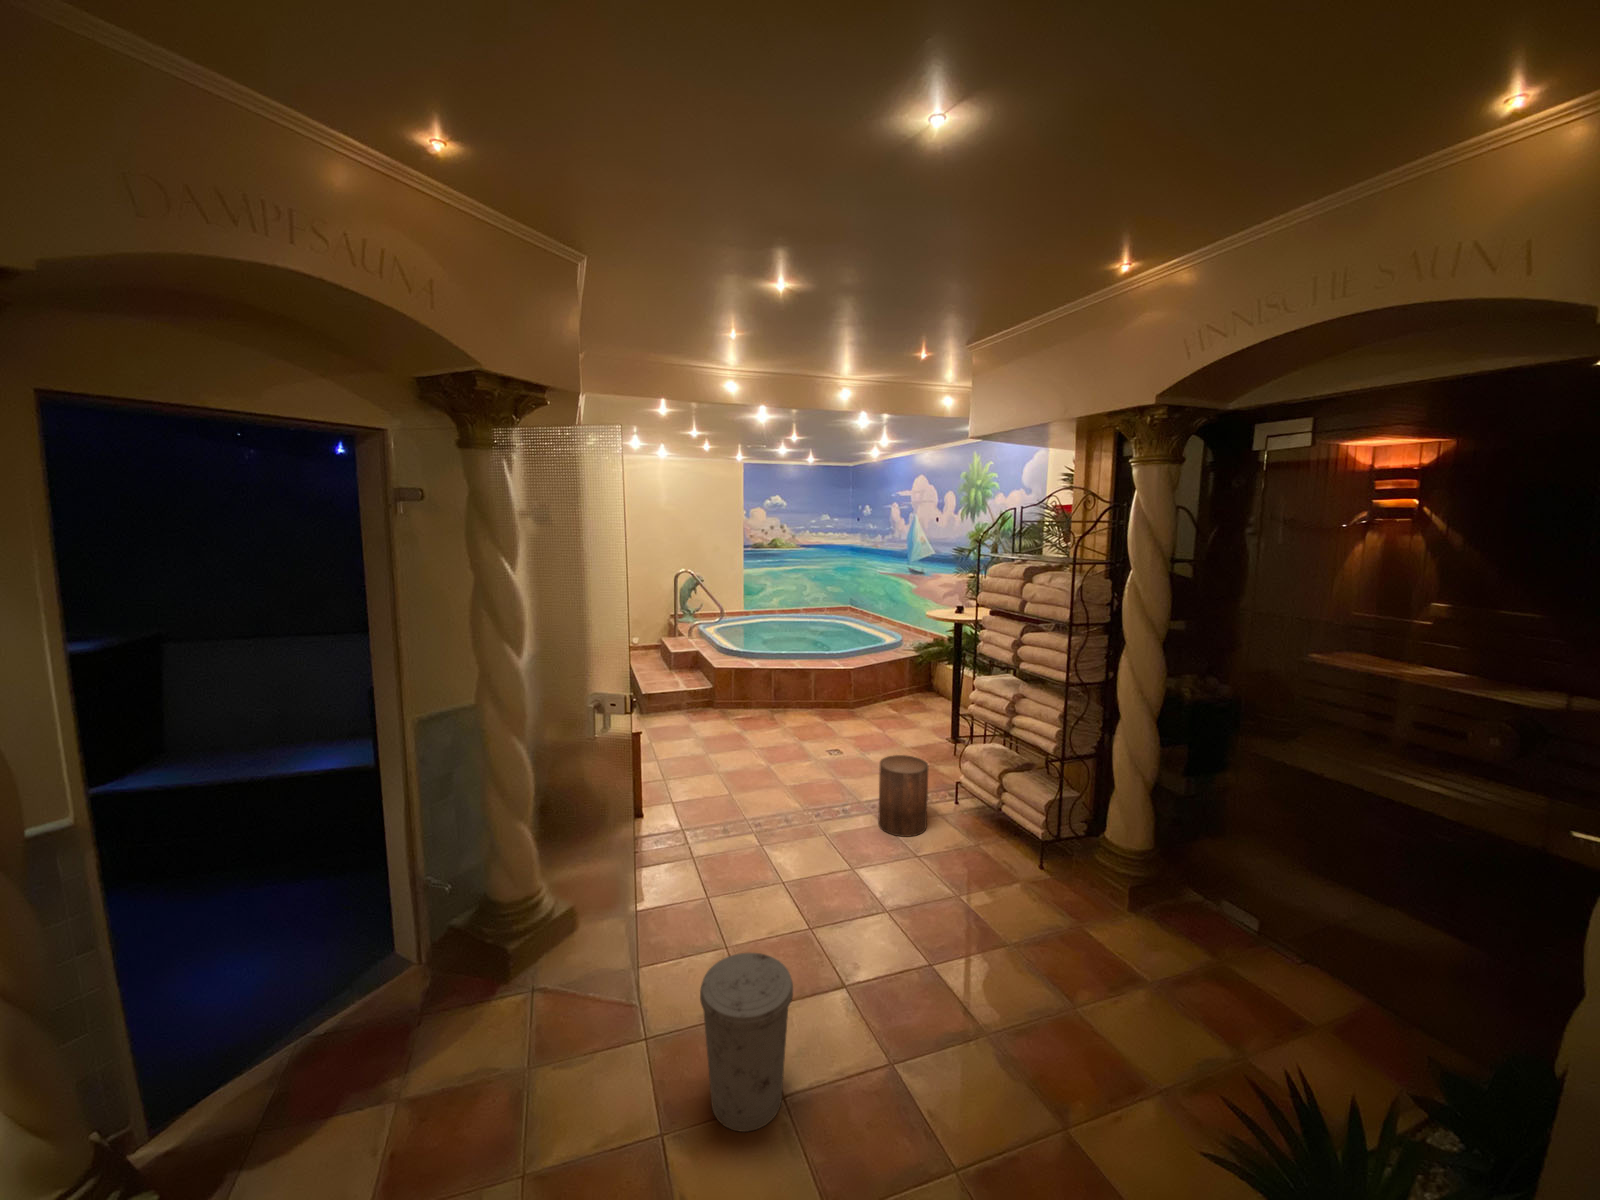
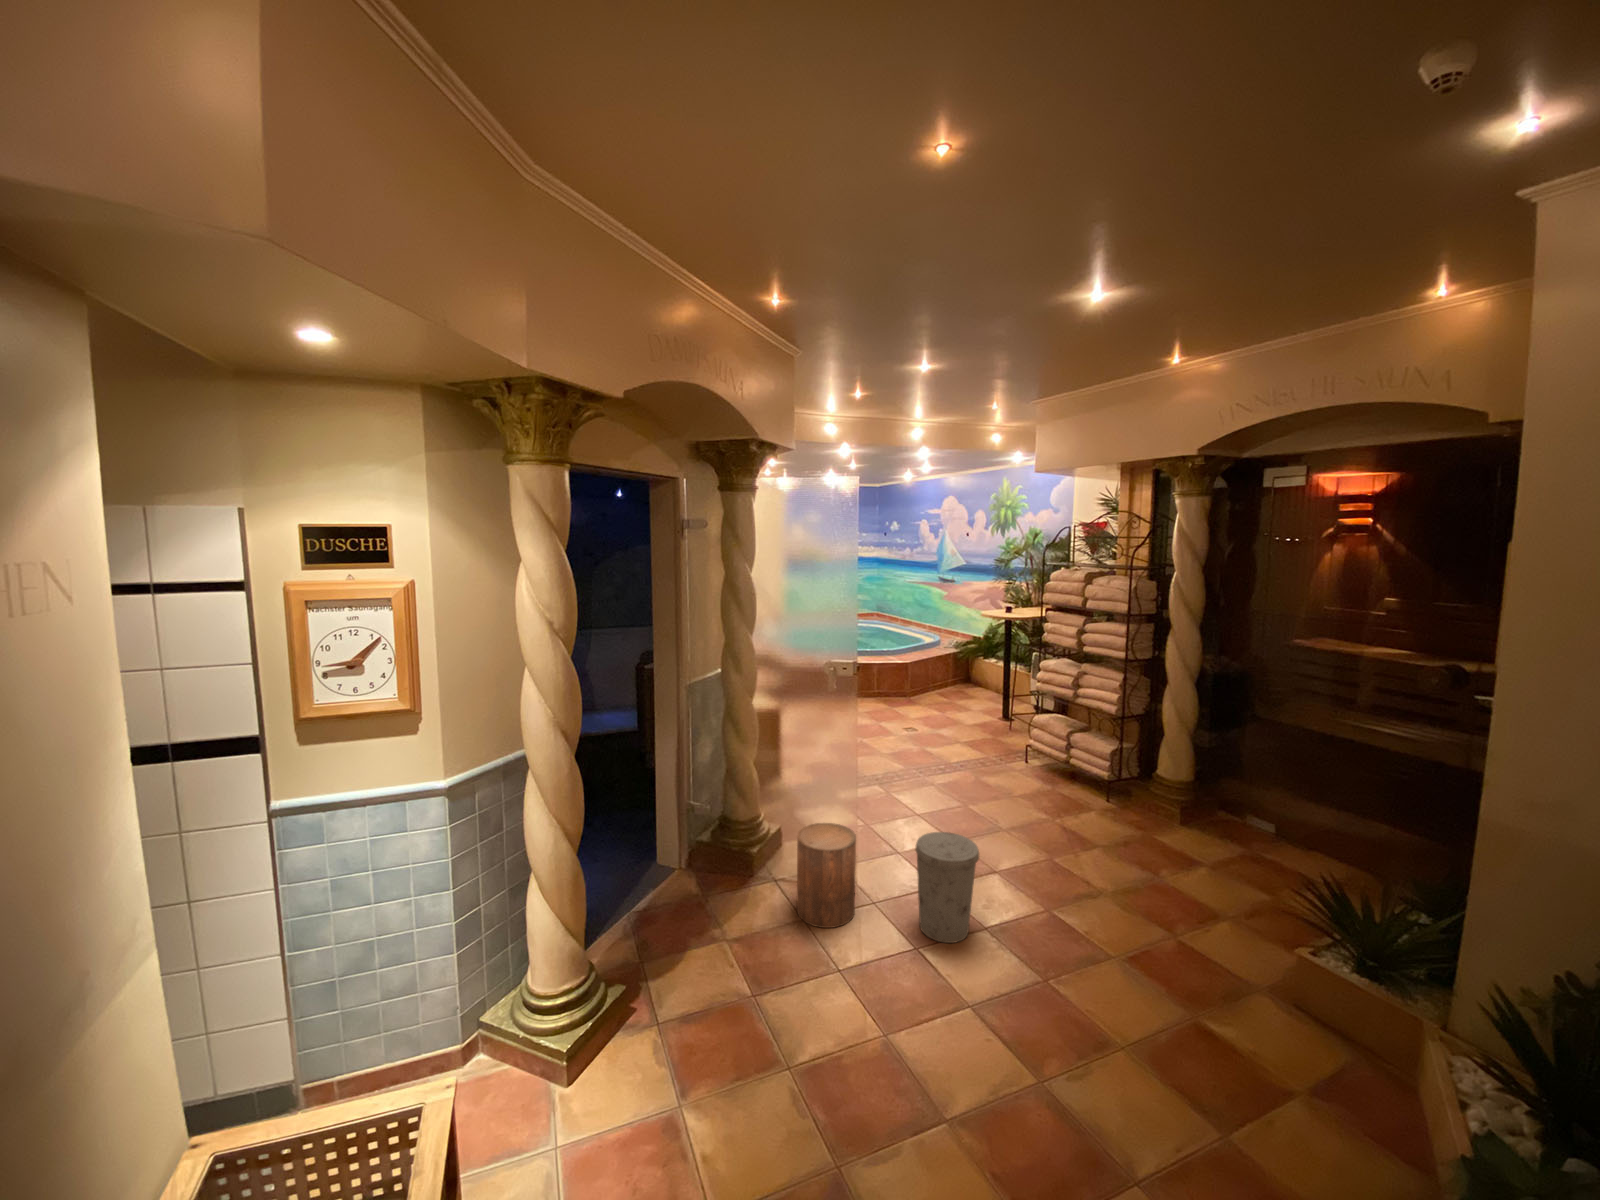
stool: present [879,755,928,837] -> present [797,823,856,928]

